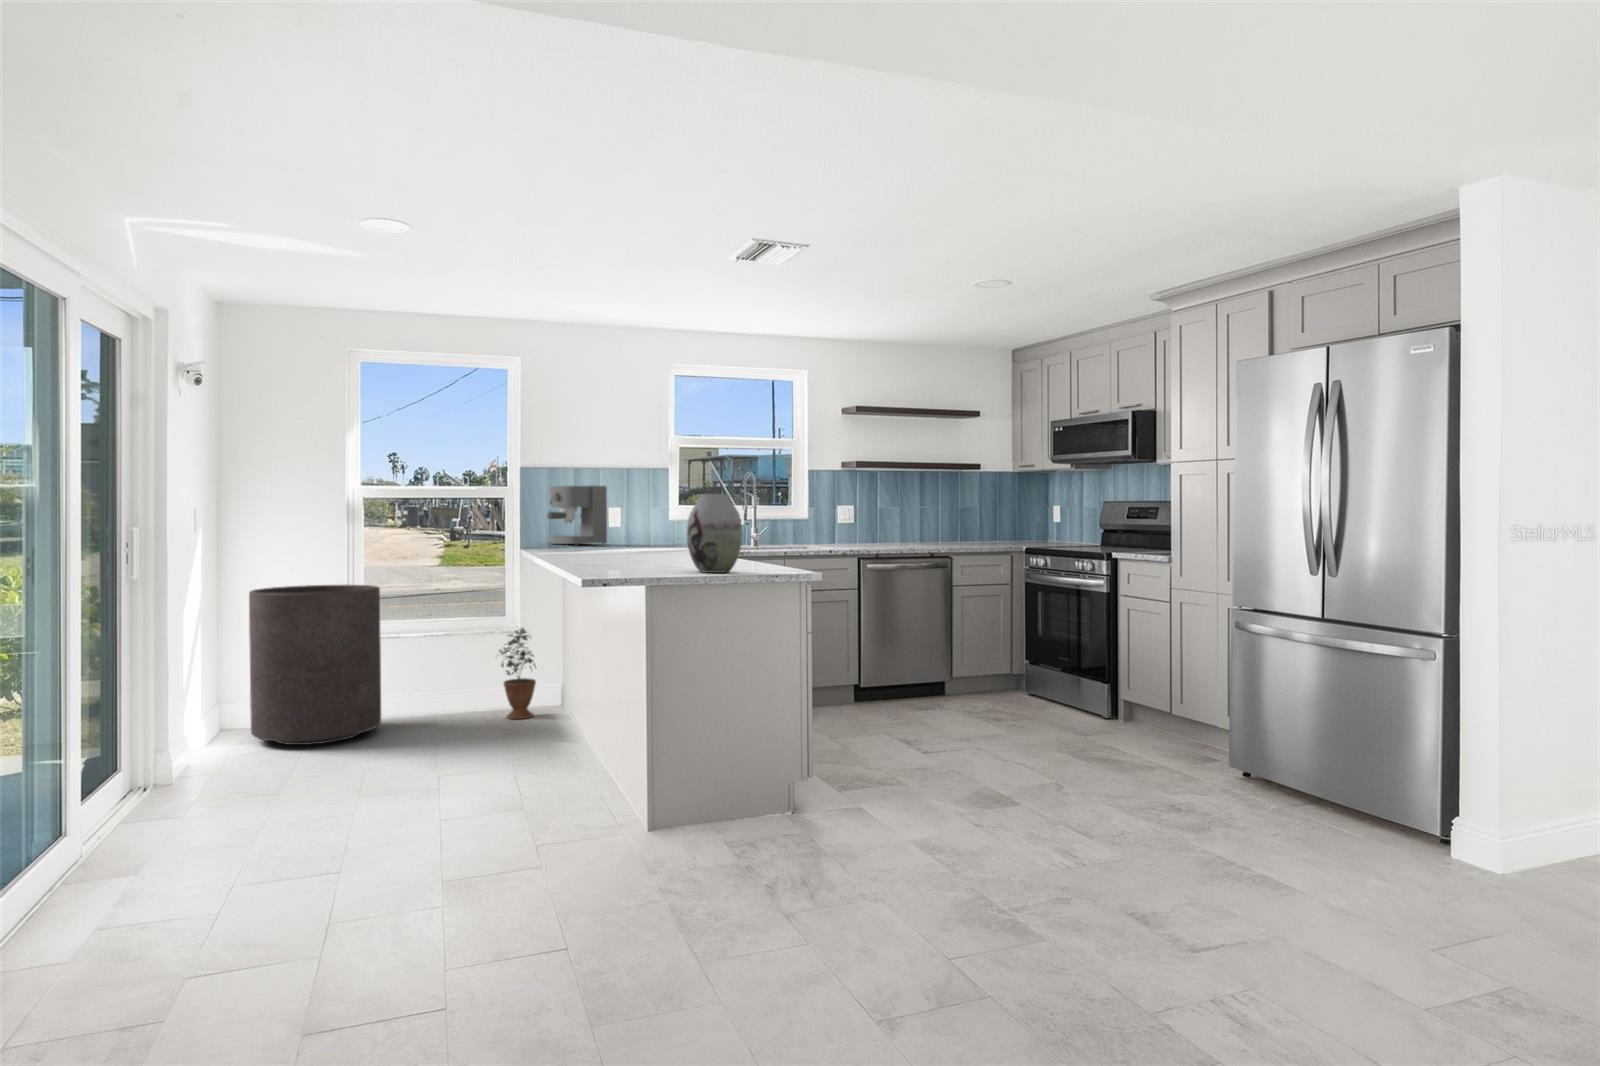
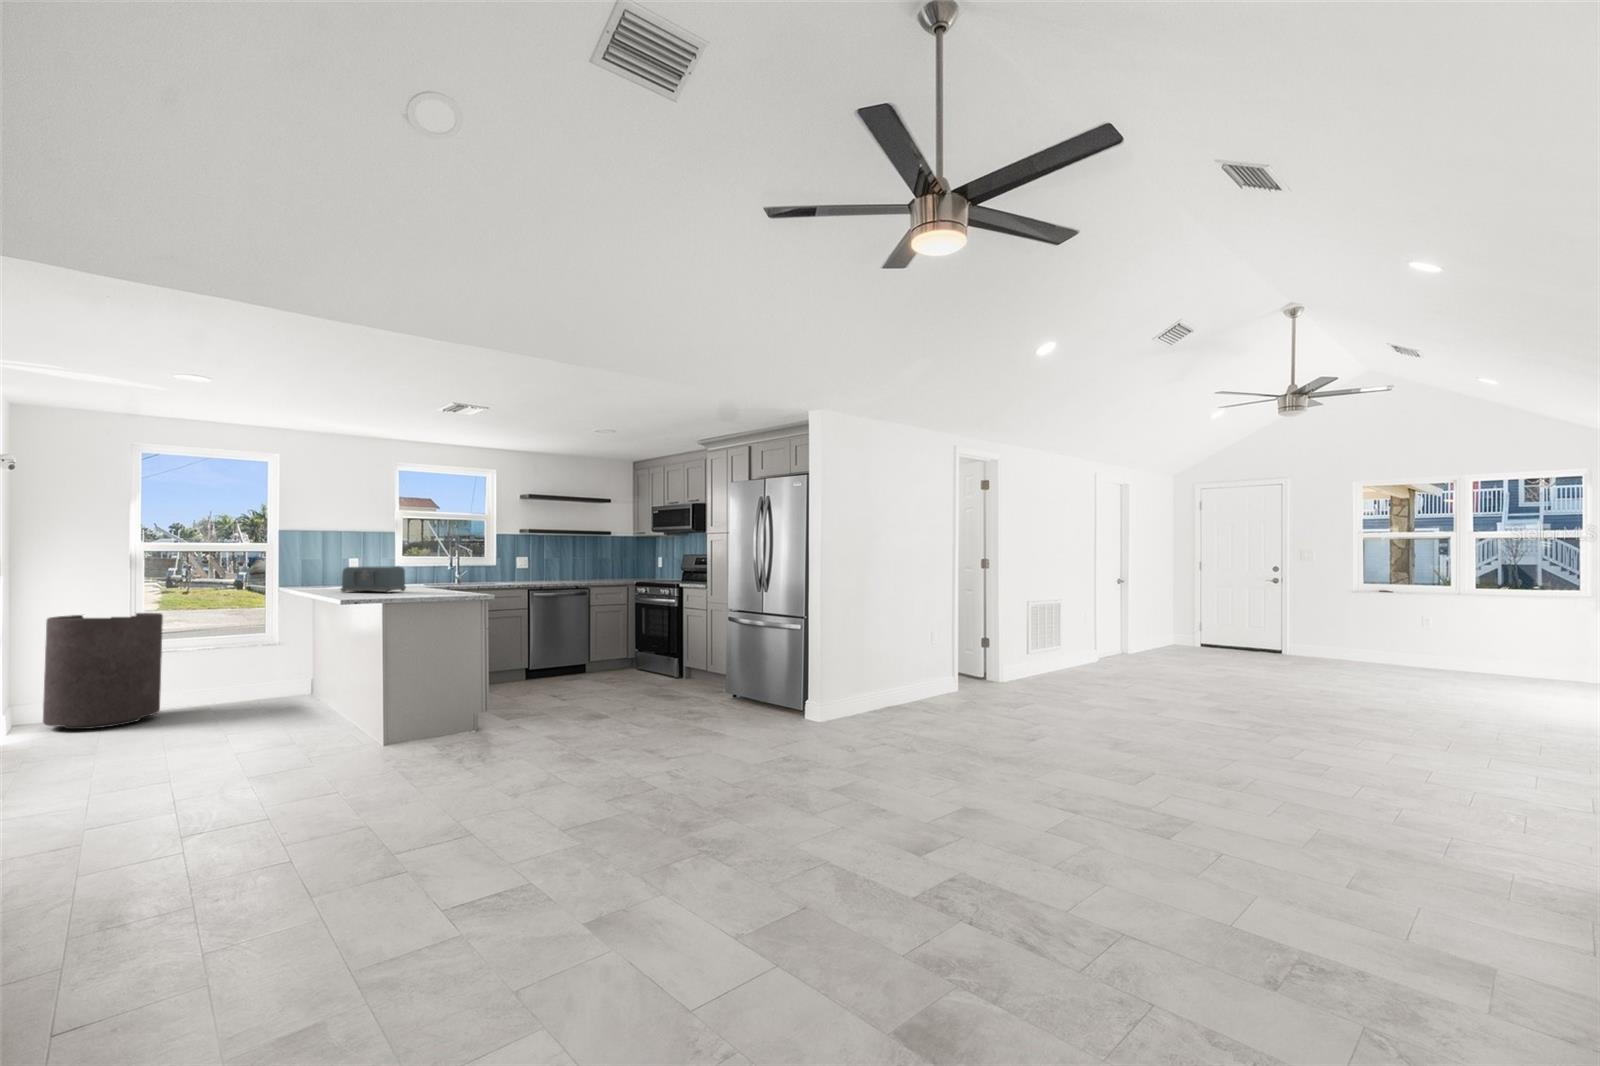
coffee maker: present [547,485,607,545] -> none [300,543,348,583]
vase: present [687,494,742,573] -> none [407,549,443,595]
toaster: none [591,522,685,566] -> present [341,566,406,593]
potted plant: present [499,628,536,719] -> none [257,639,290,704]

